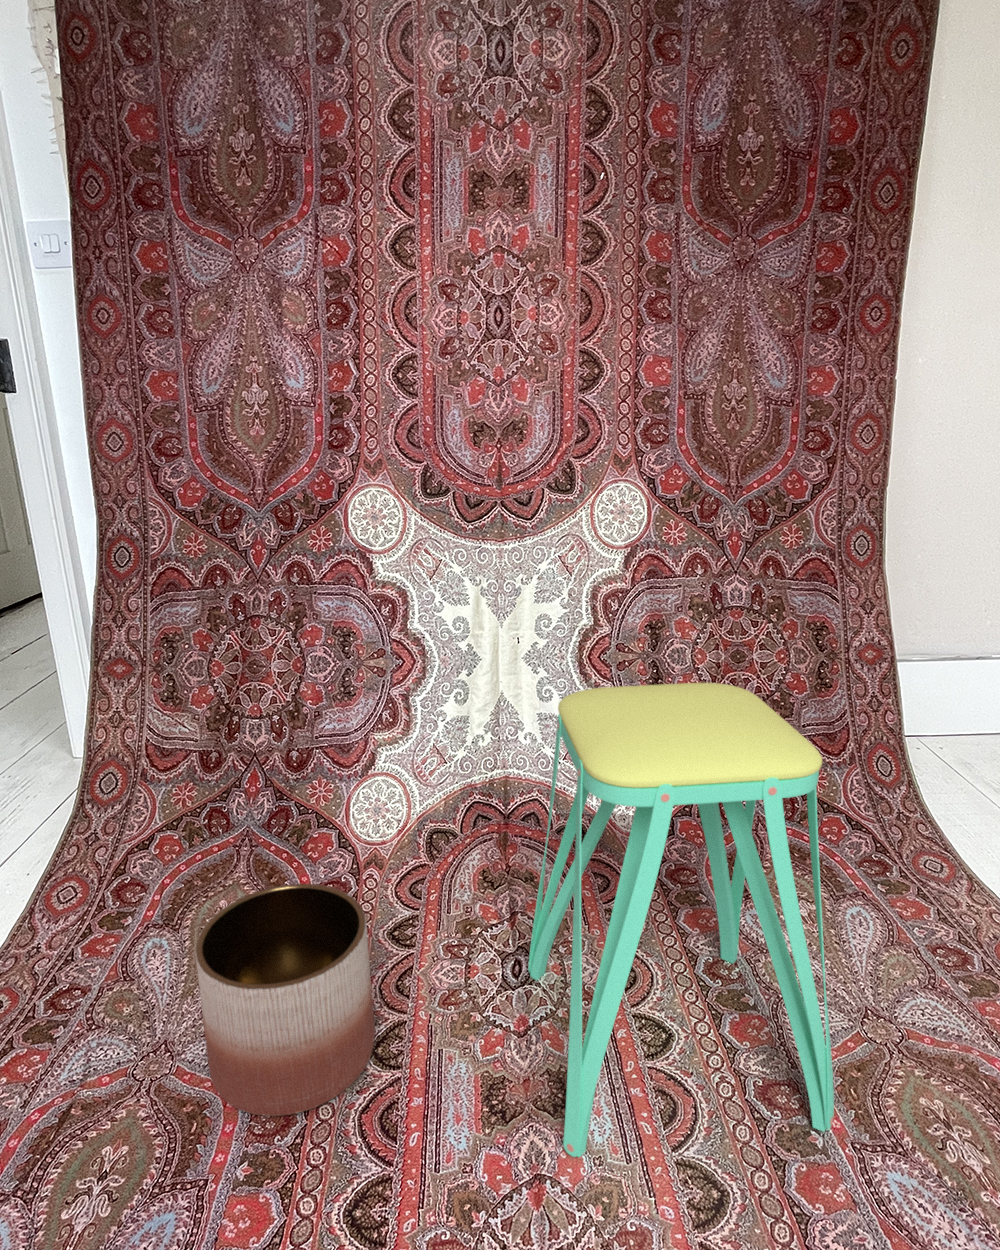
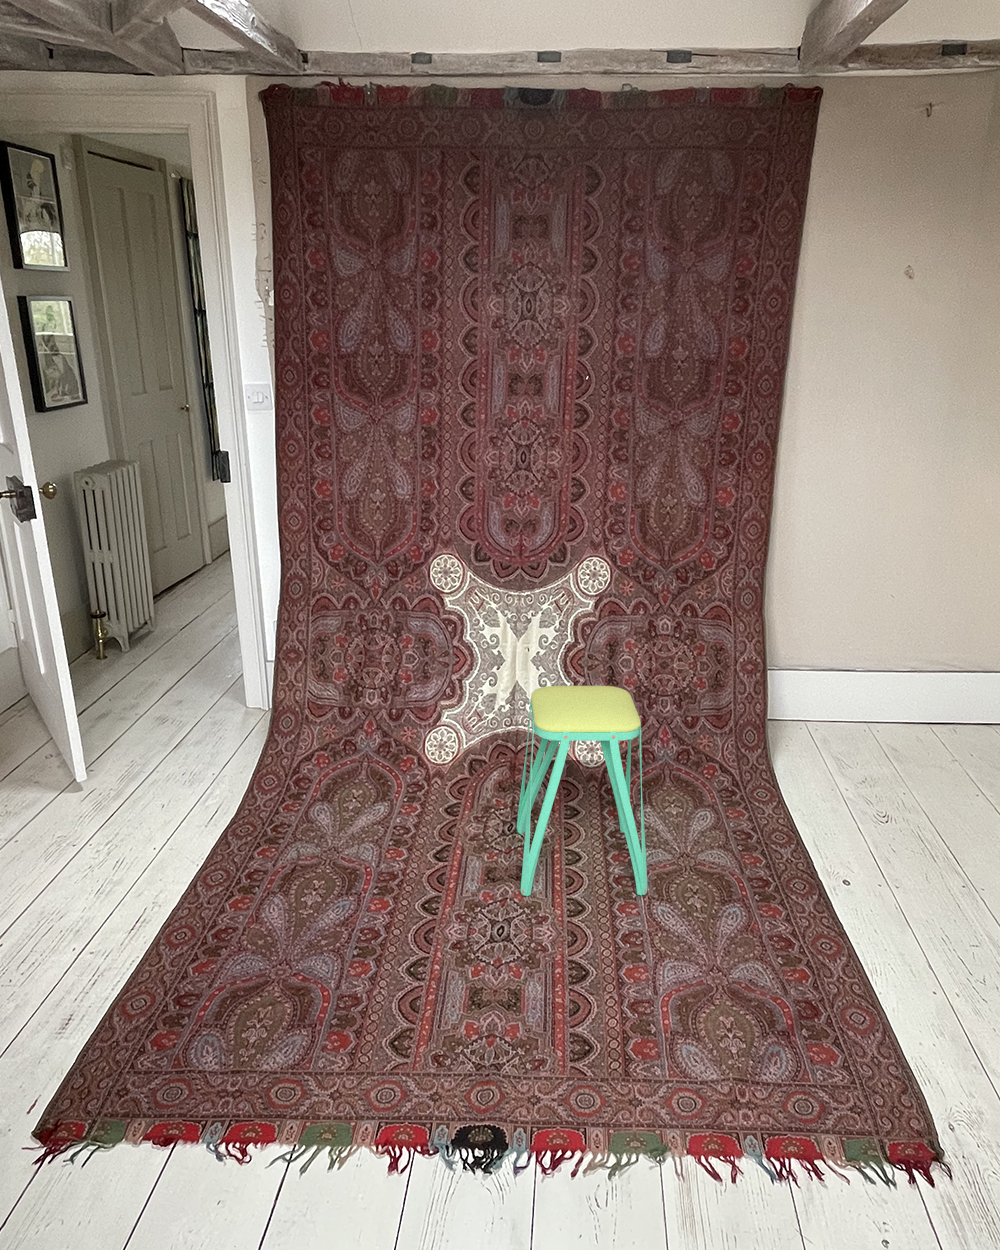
planter: present [195,884,375,1116] -> none [357,775,437,874]

